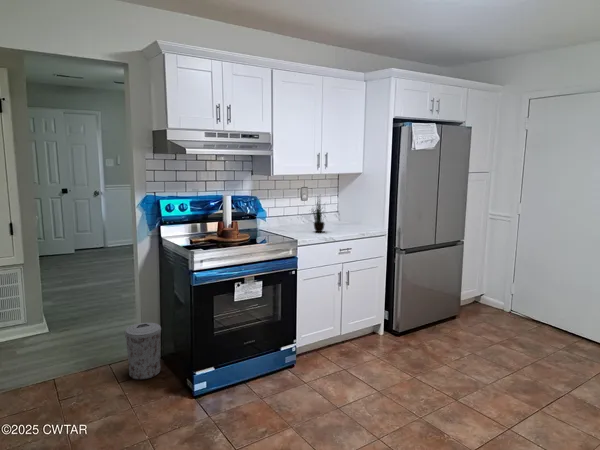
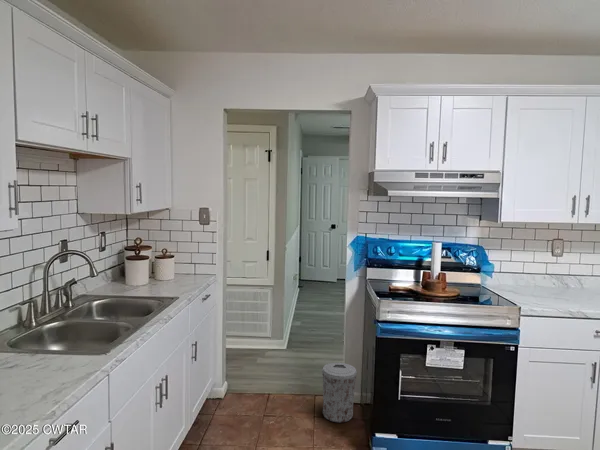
potted plant: present [313,199,325,232] -> none [548,242,585,302]

